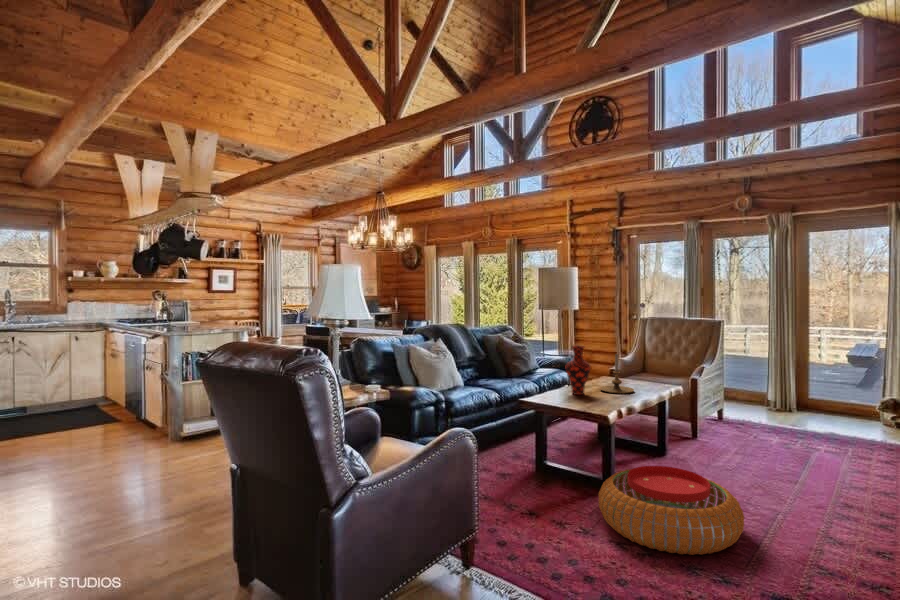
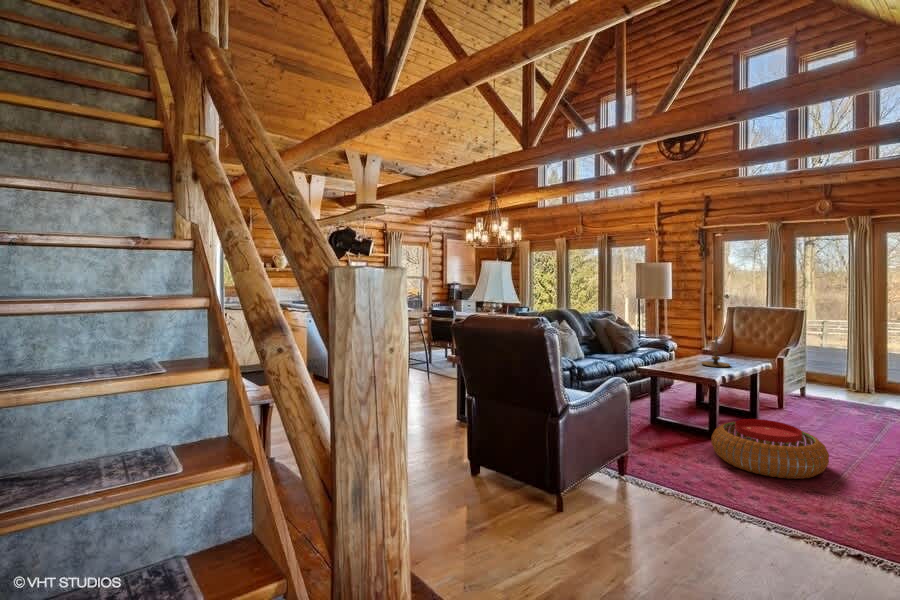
vase: present [566,345,590,395] -> none [675,329,696,367]

